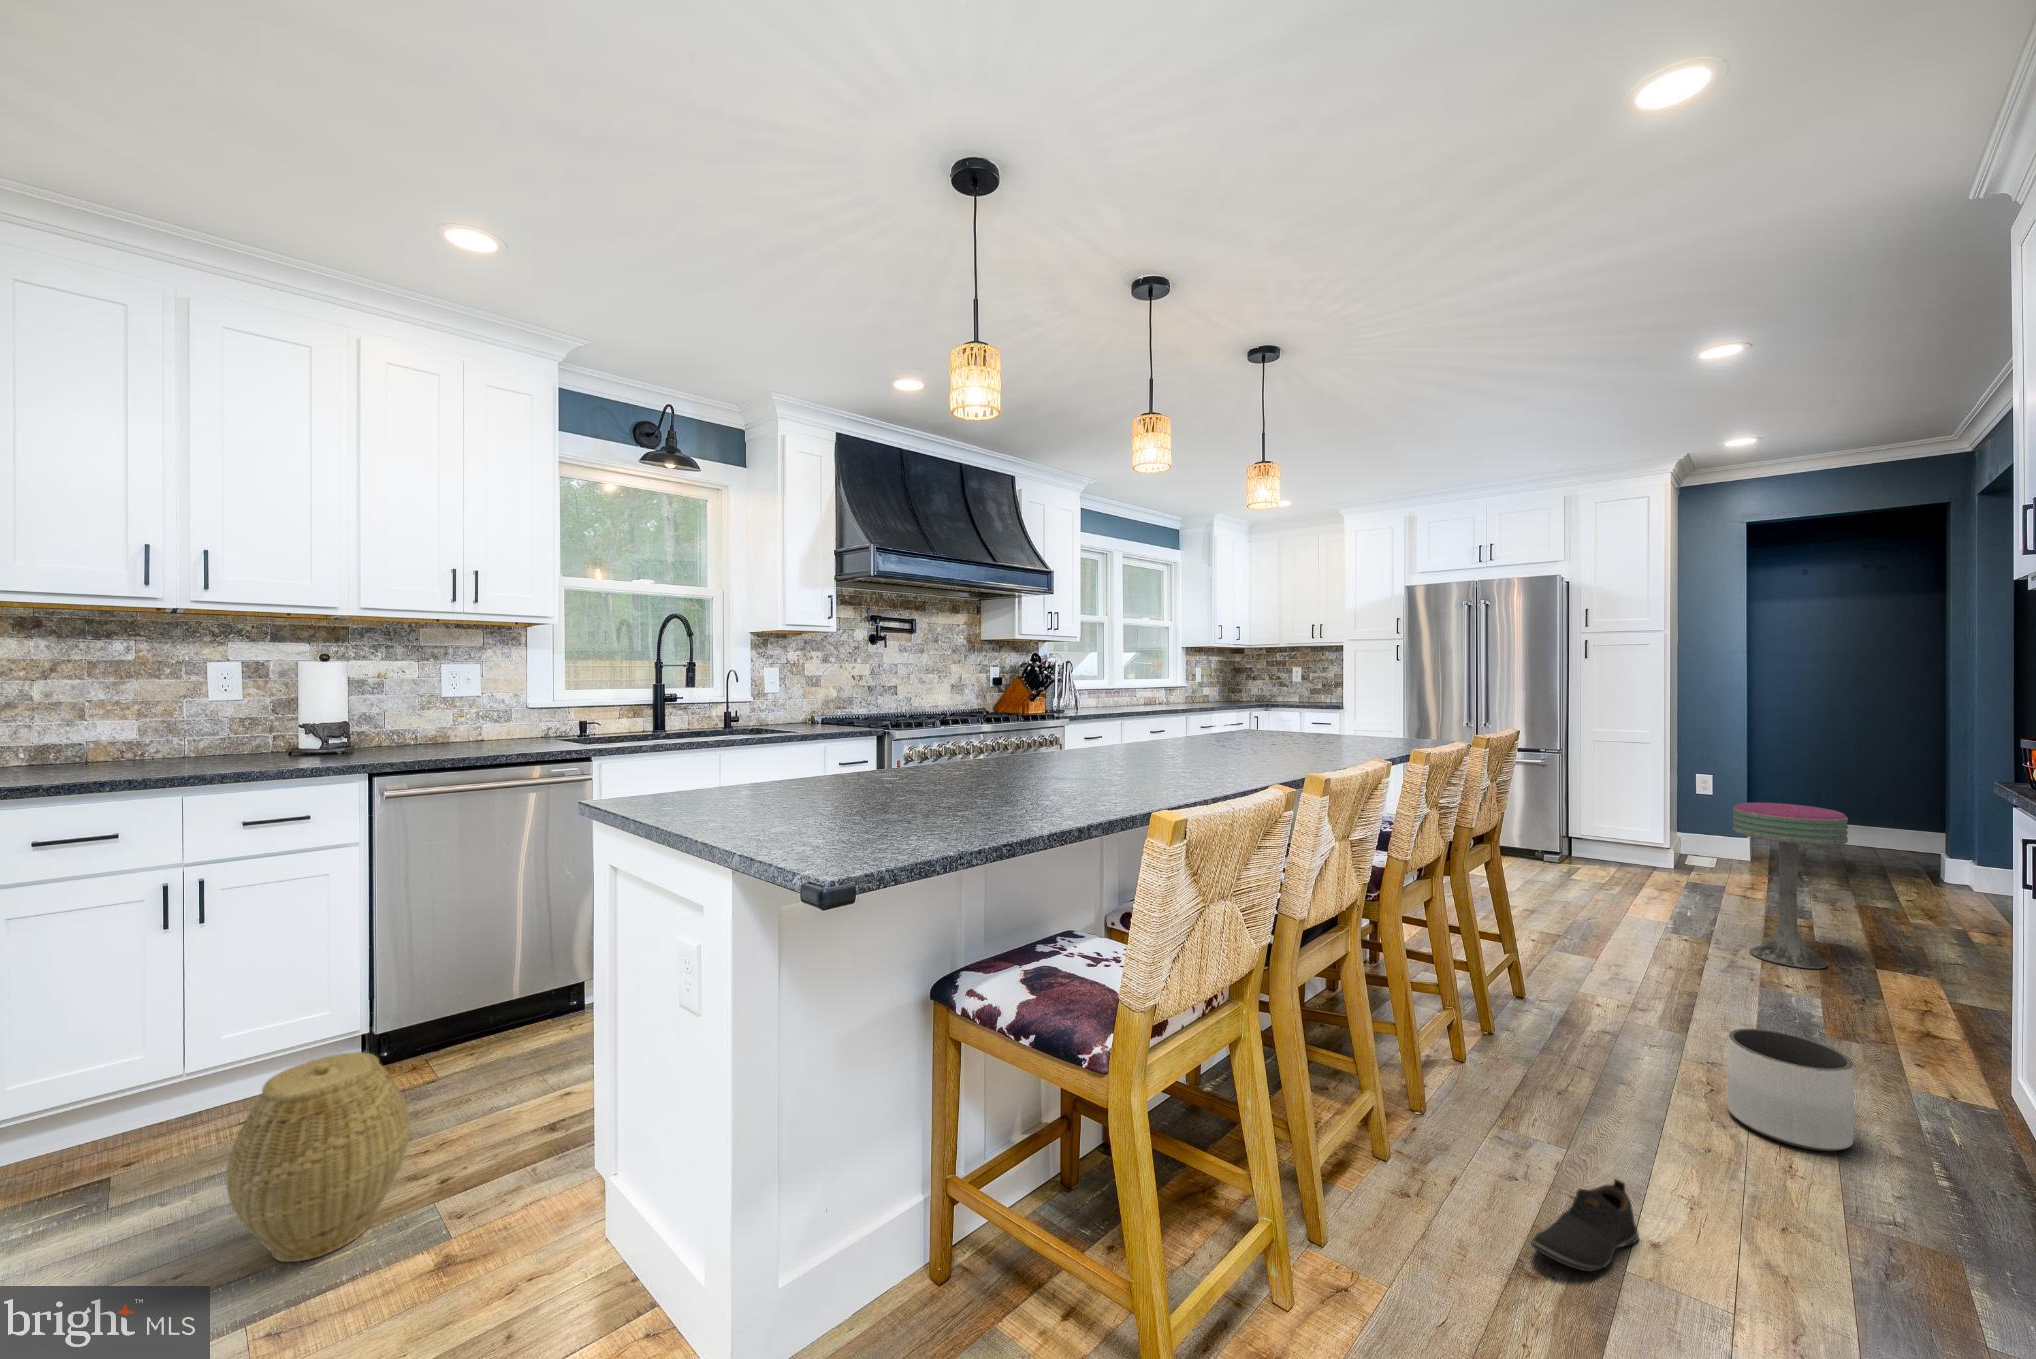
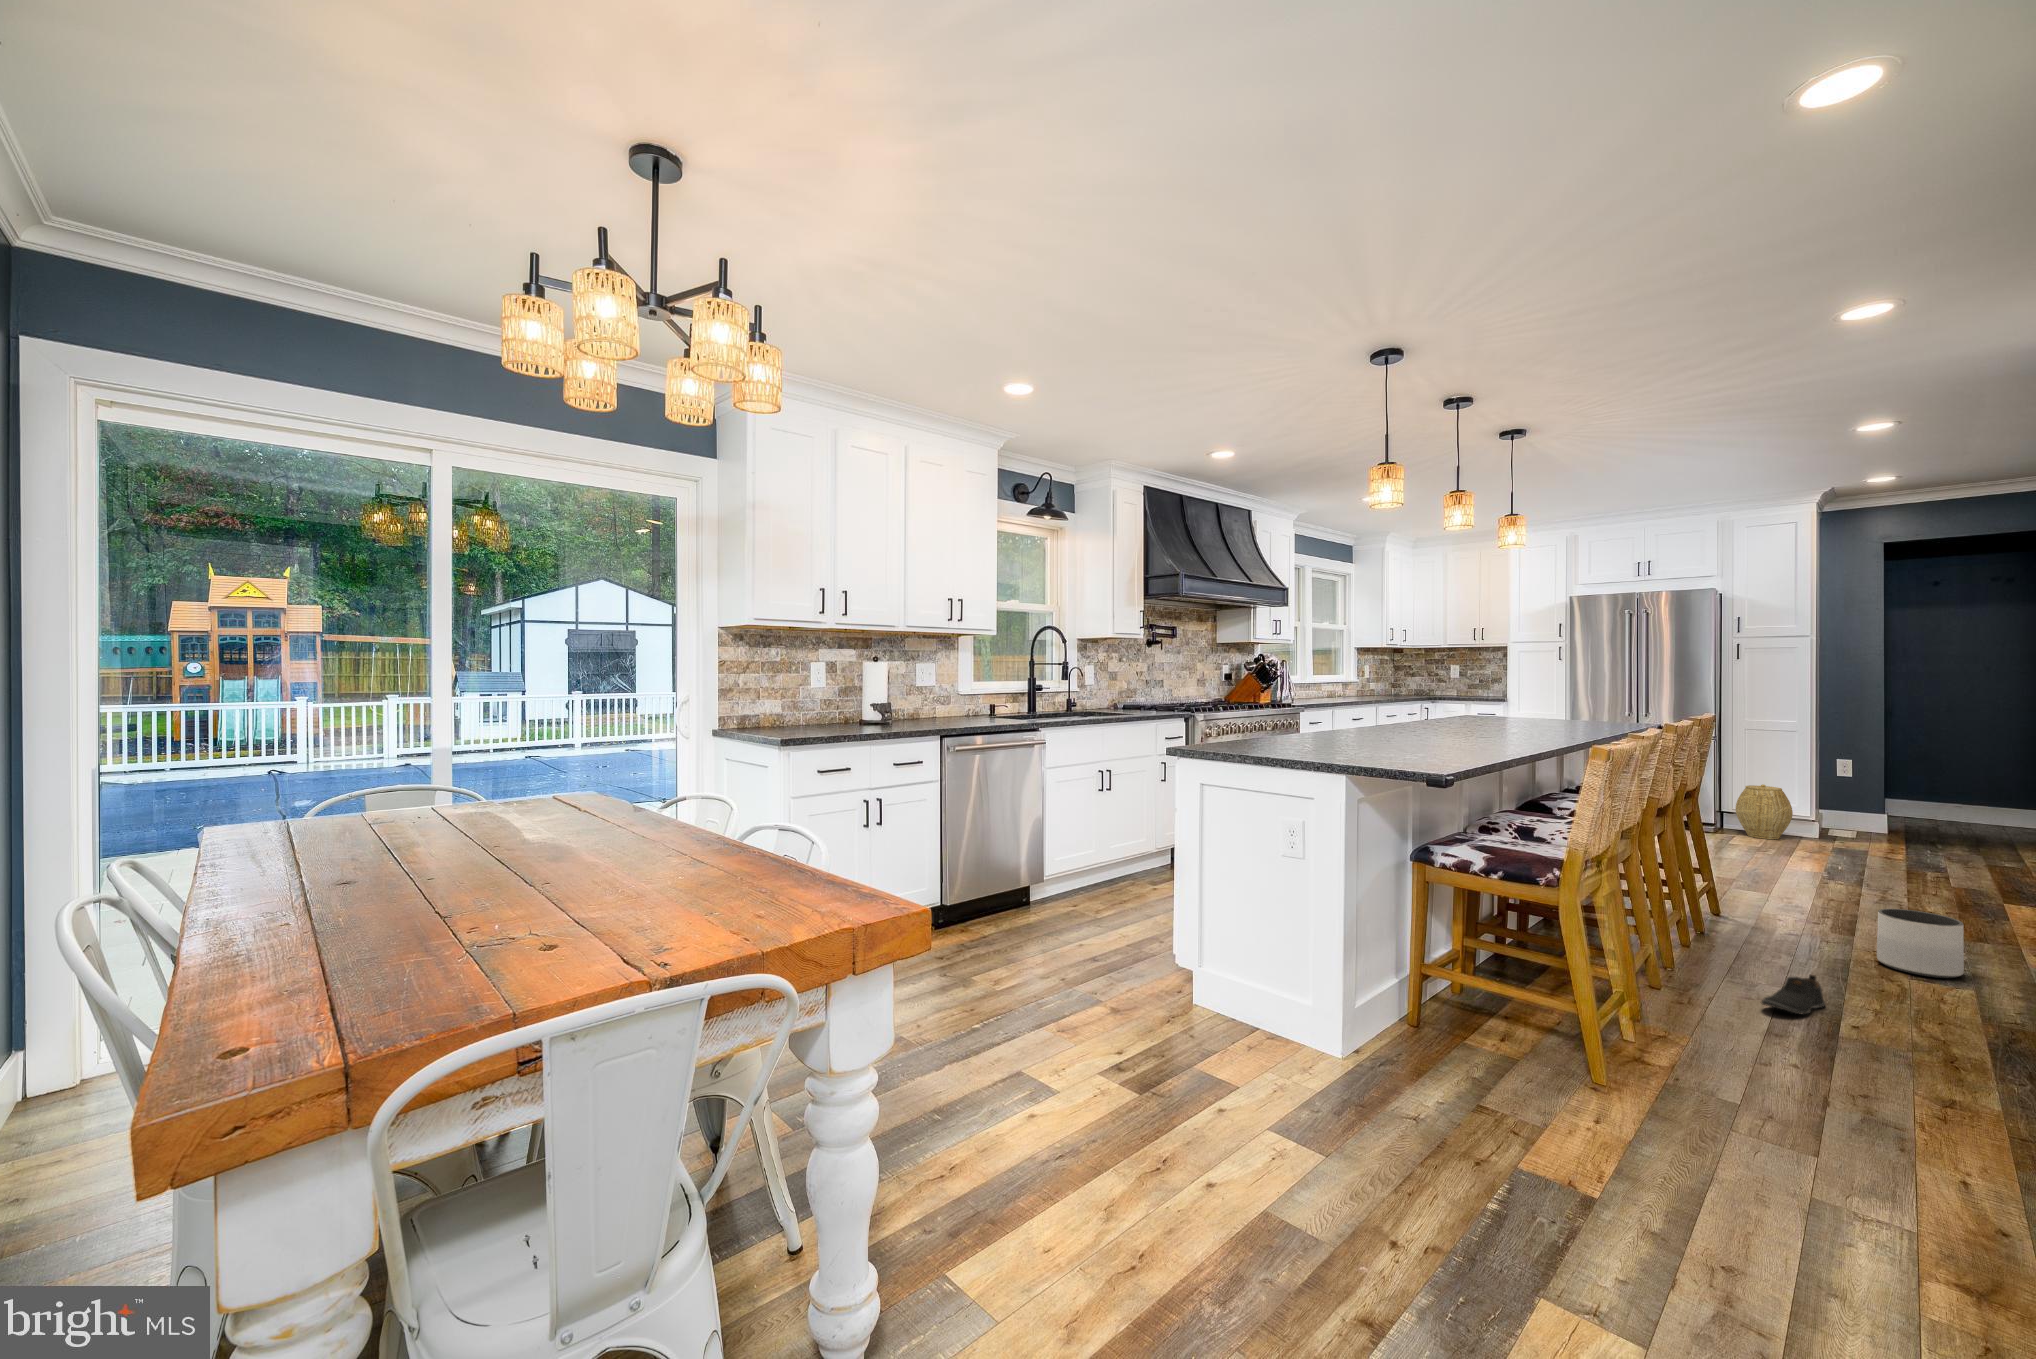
bar stool: present [1733,803,1848,969] -> none [1875,773,1968,897]
woven basket: present [227,1052,410,1262] -> present [1736,784,1793,839]

